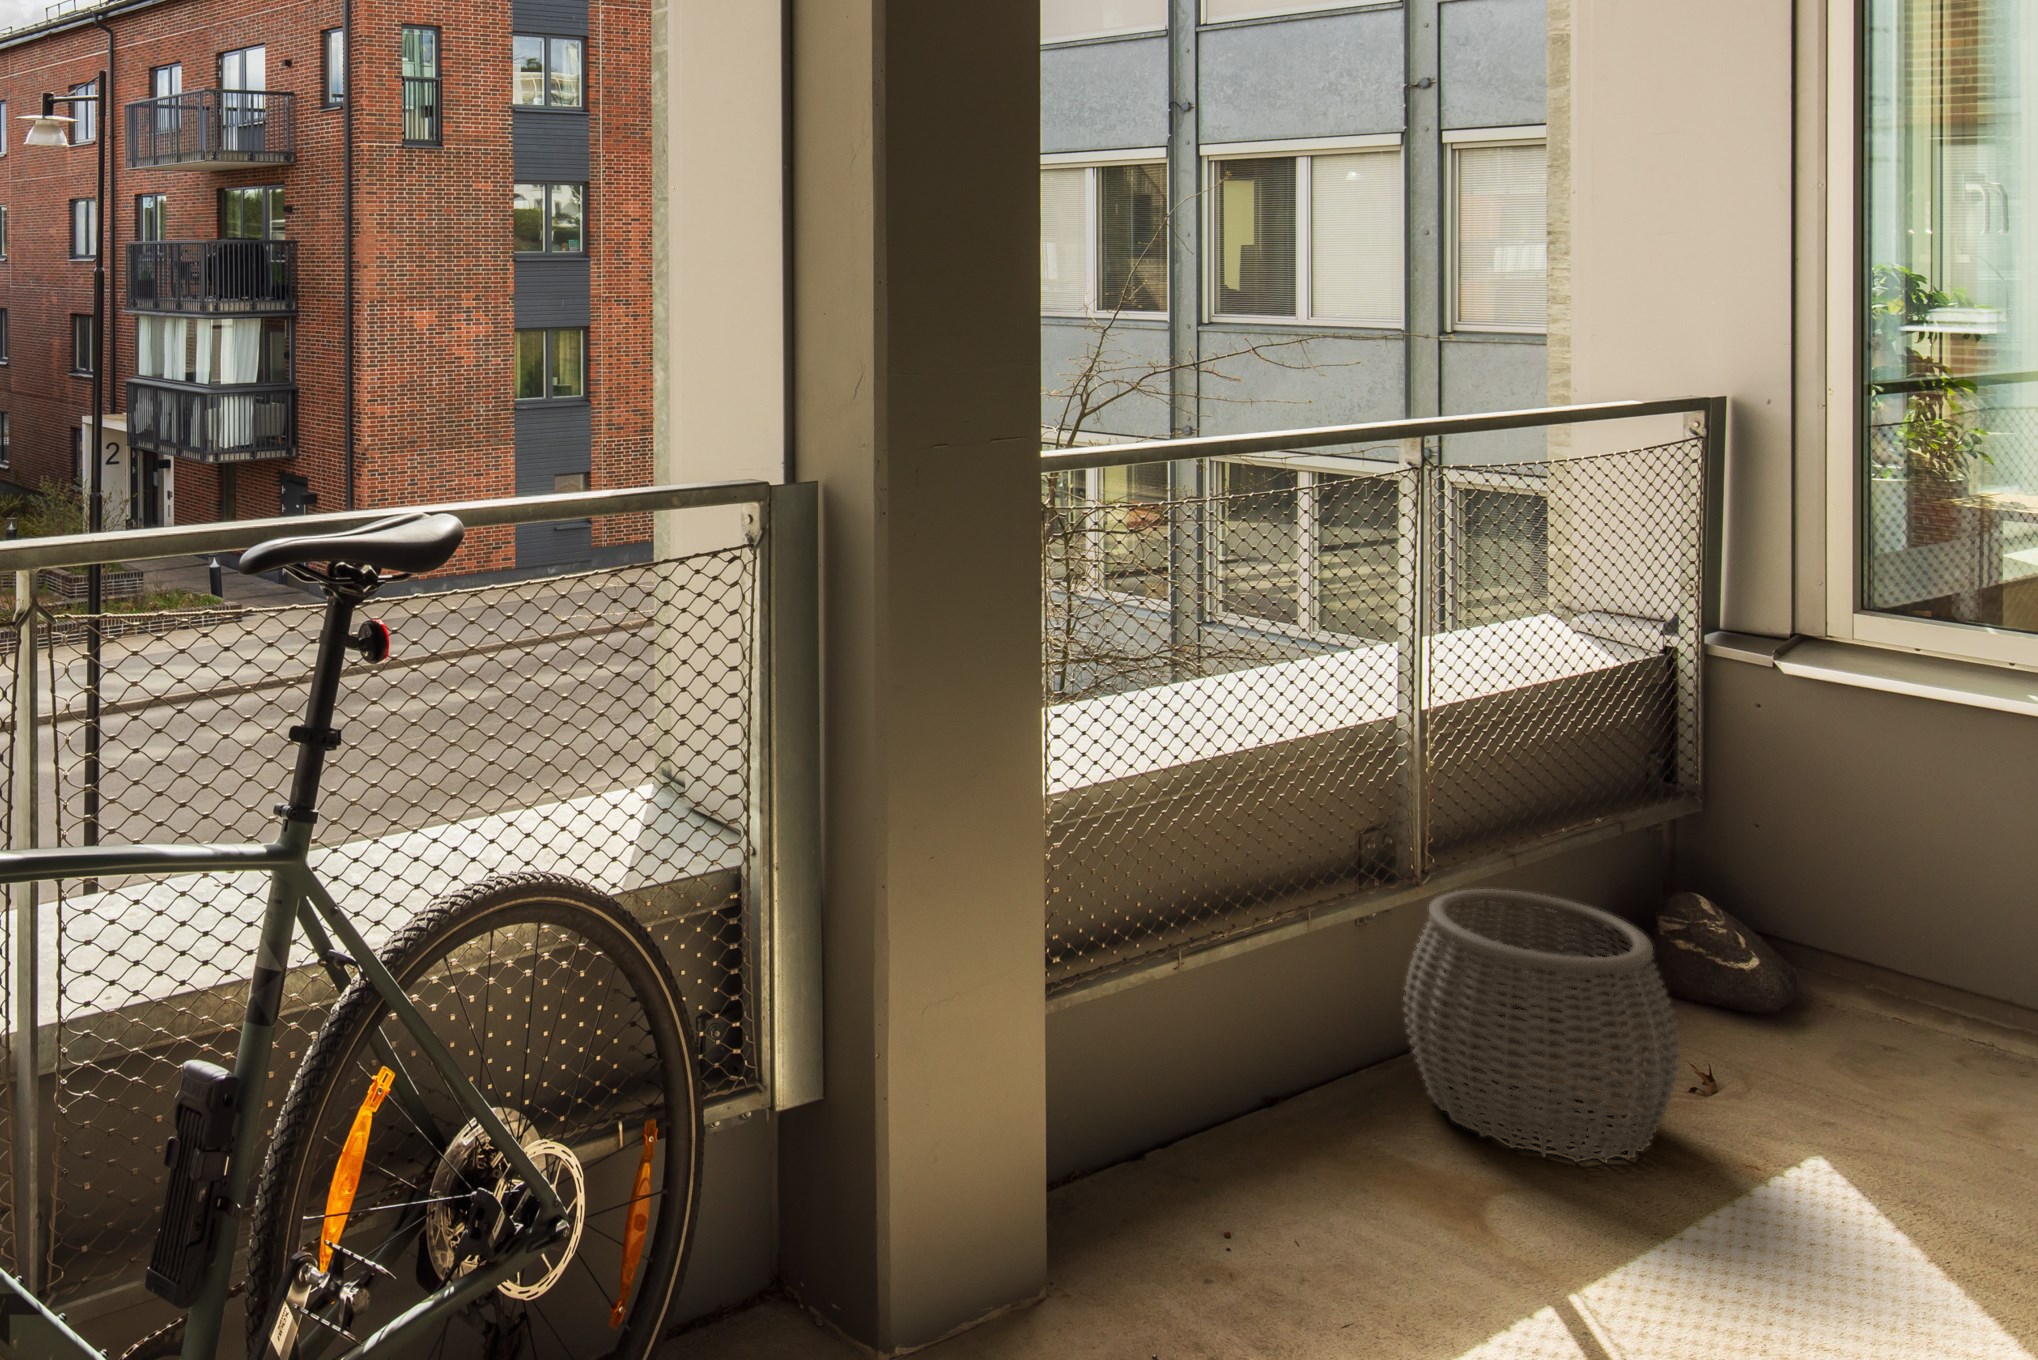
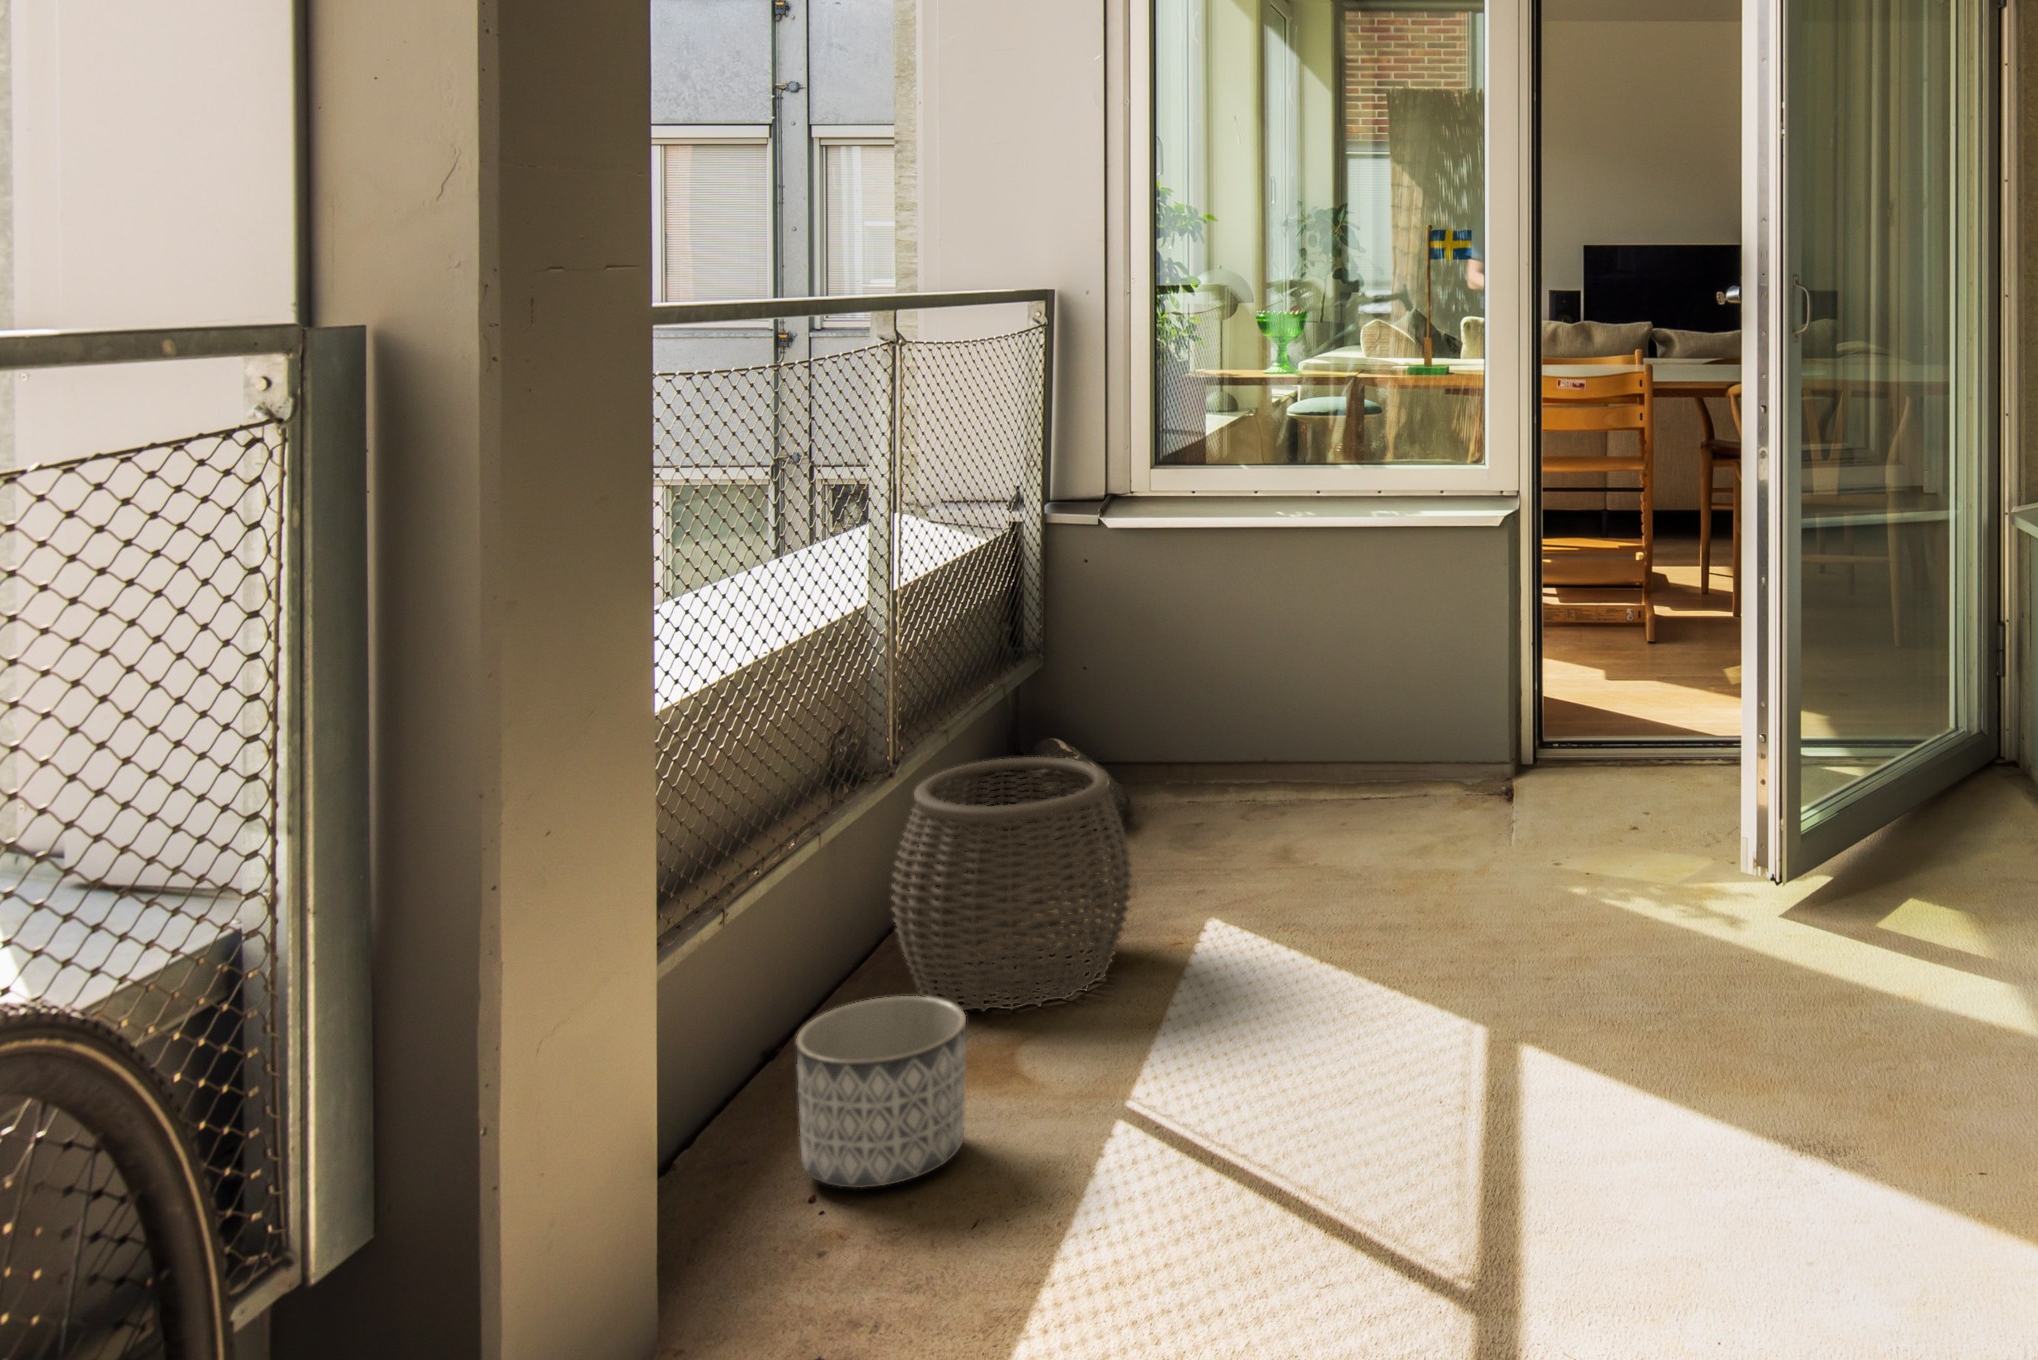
planter: none [1224,1076,1386,1260] -> present [796,996,966,1188]

